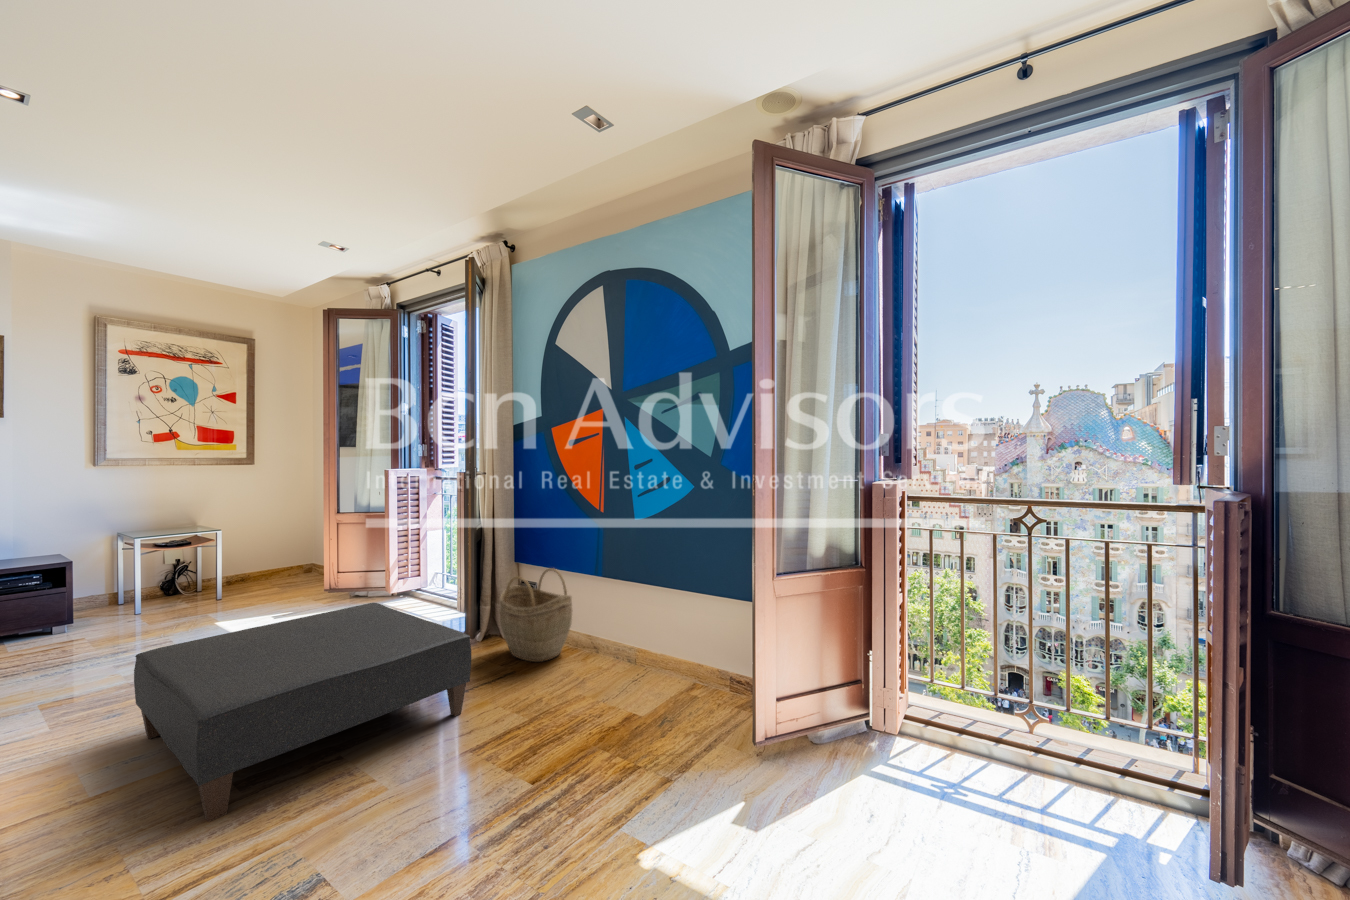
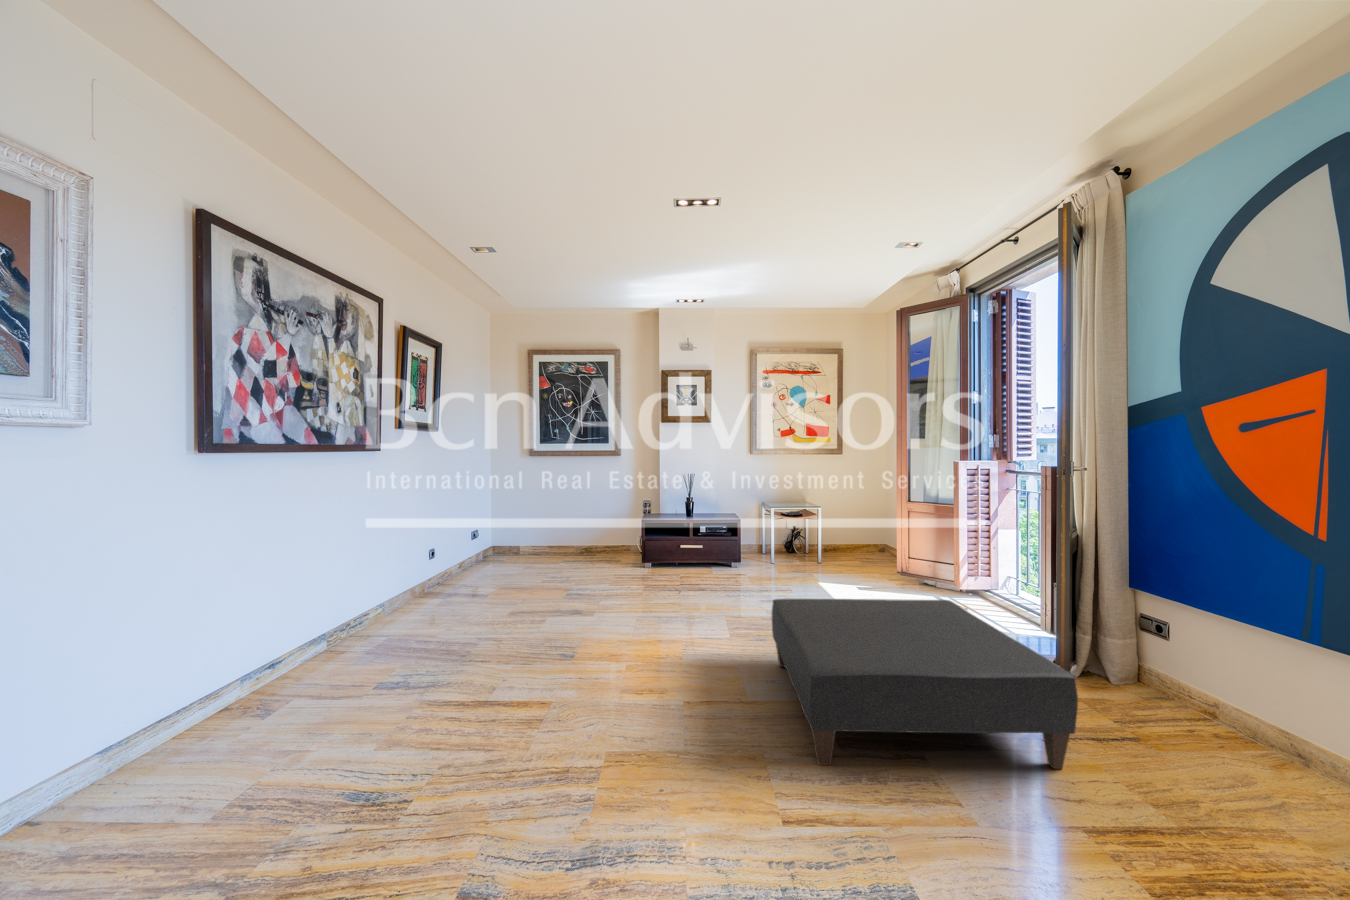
woven basket: present [499,568,572,662] -> none [1111,611,1250,745]

